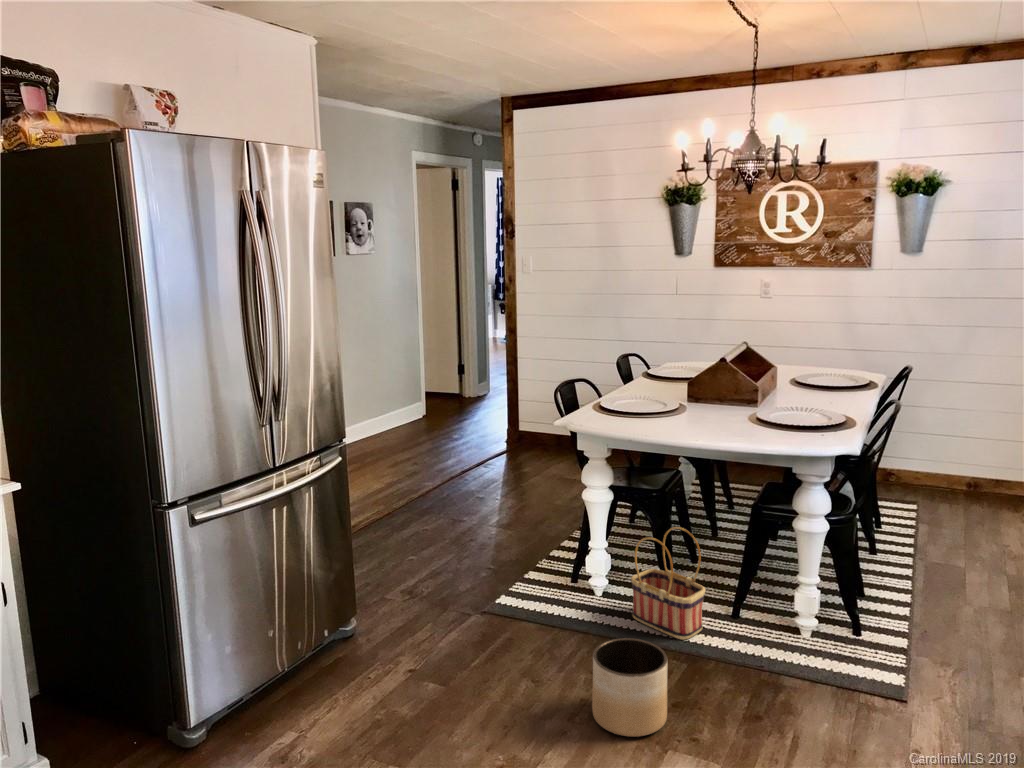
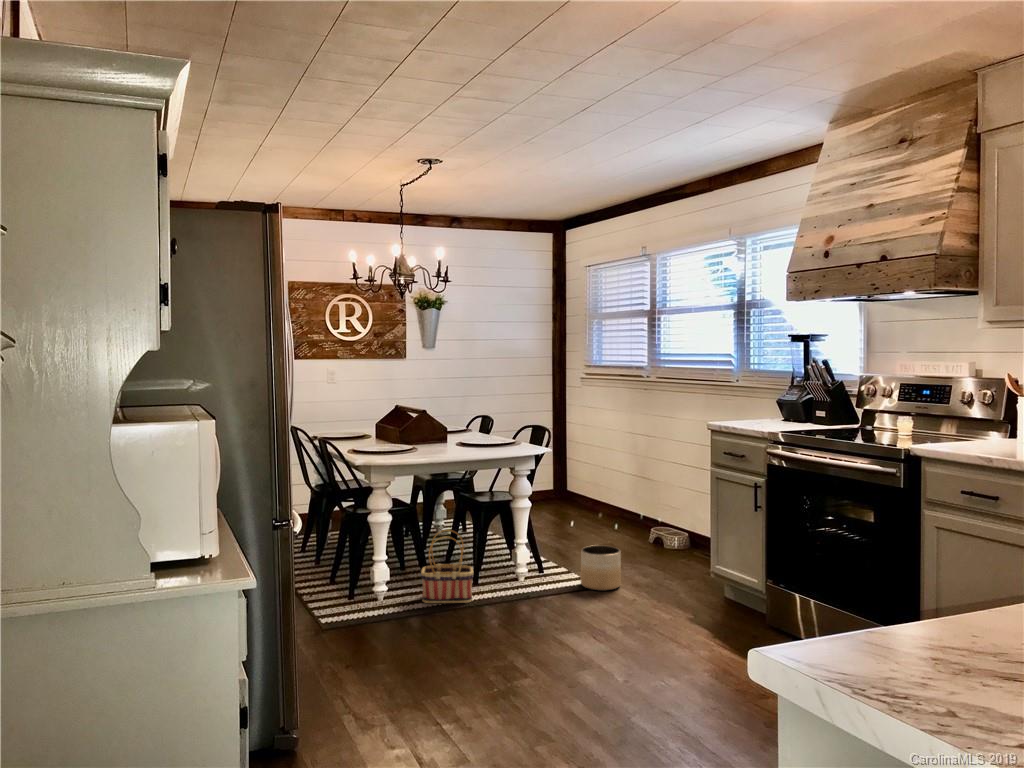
planter: present [592,638,667,737] -> present [581,545,621,591]

